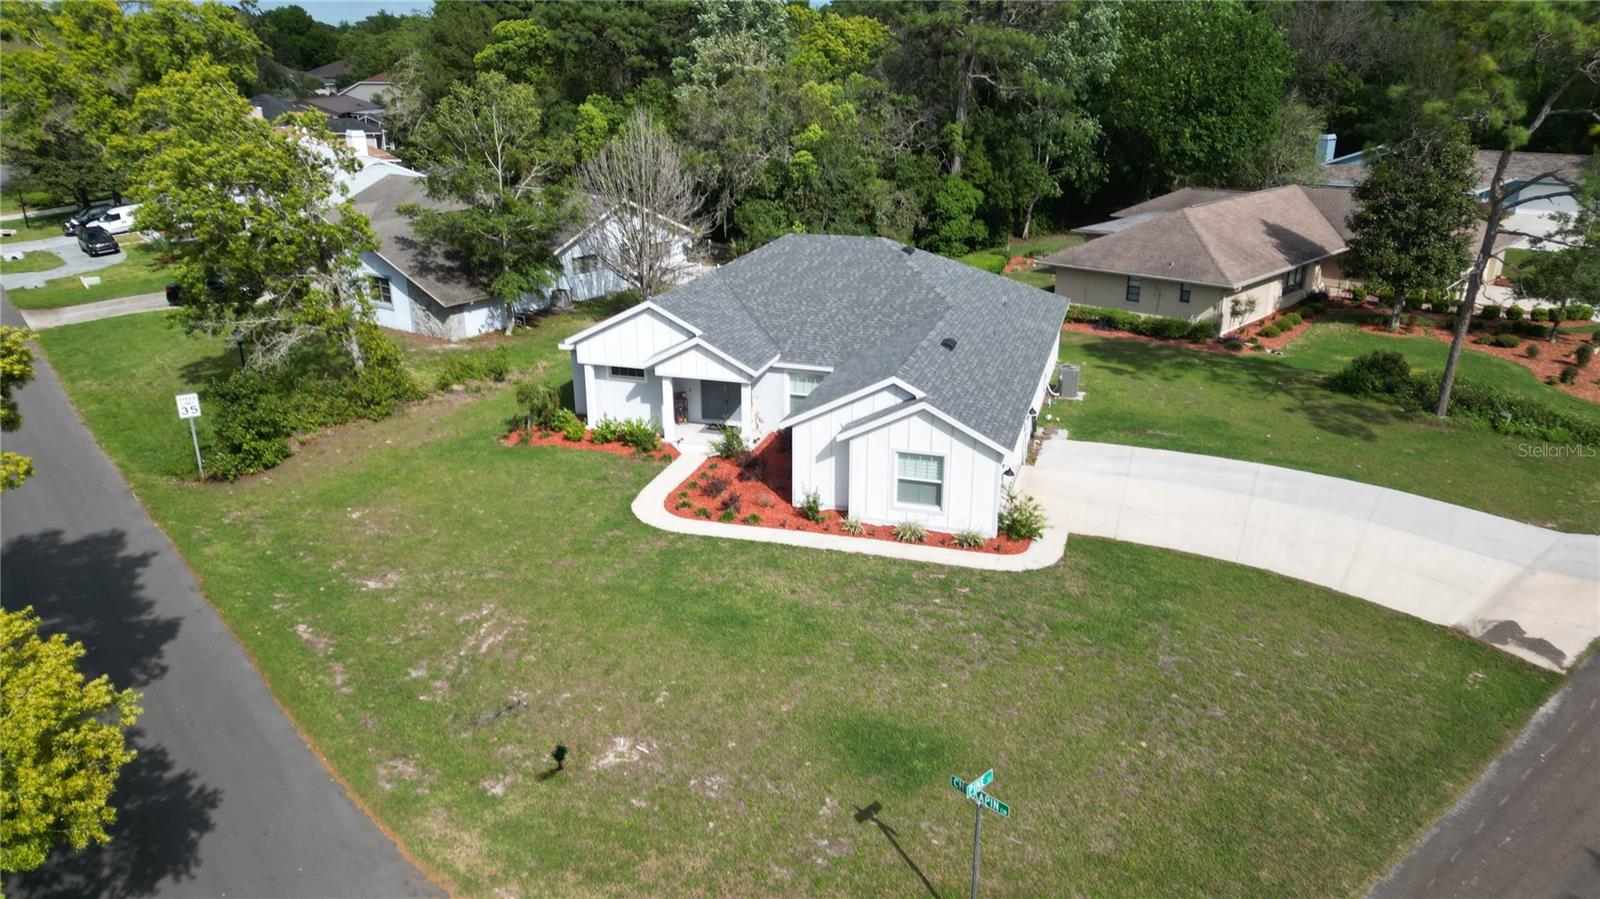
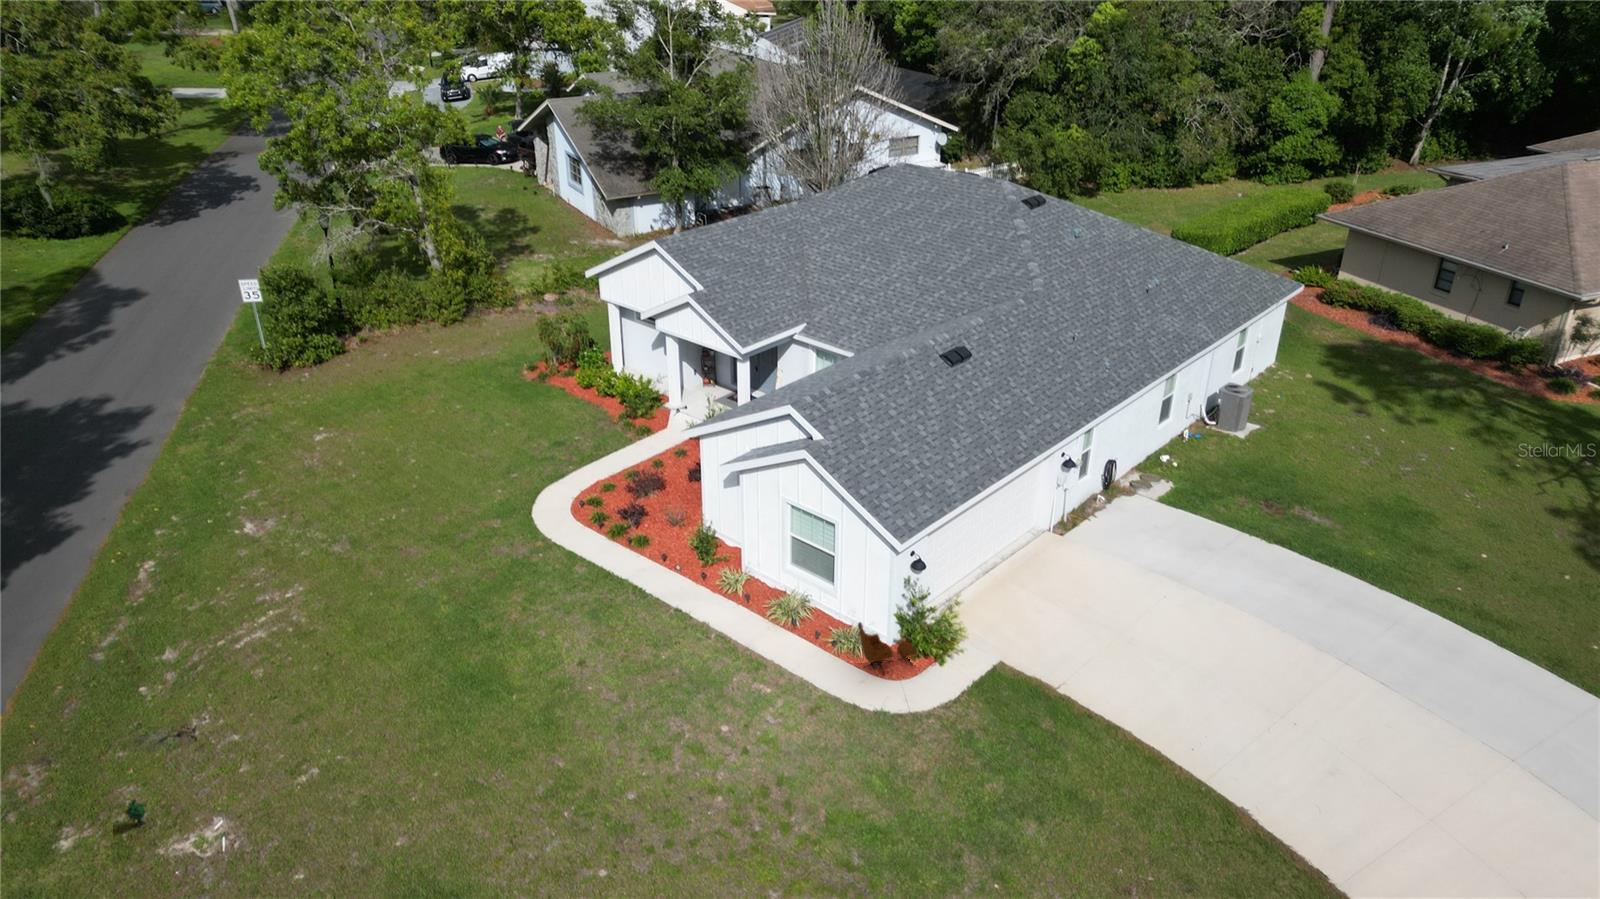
lounge chair: none [986,517,1021,555] -> present [858,622,918,671]

